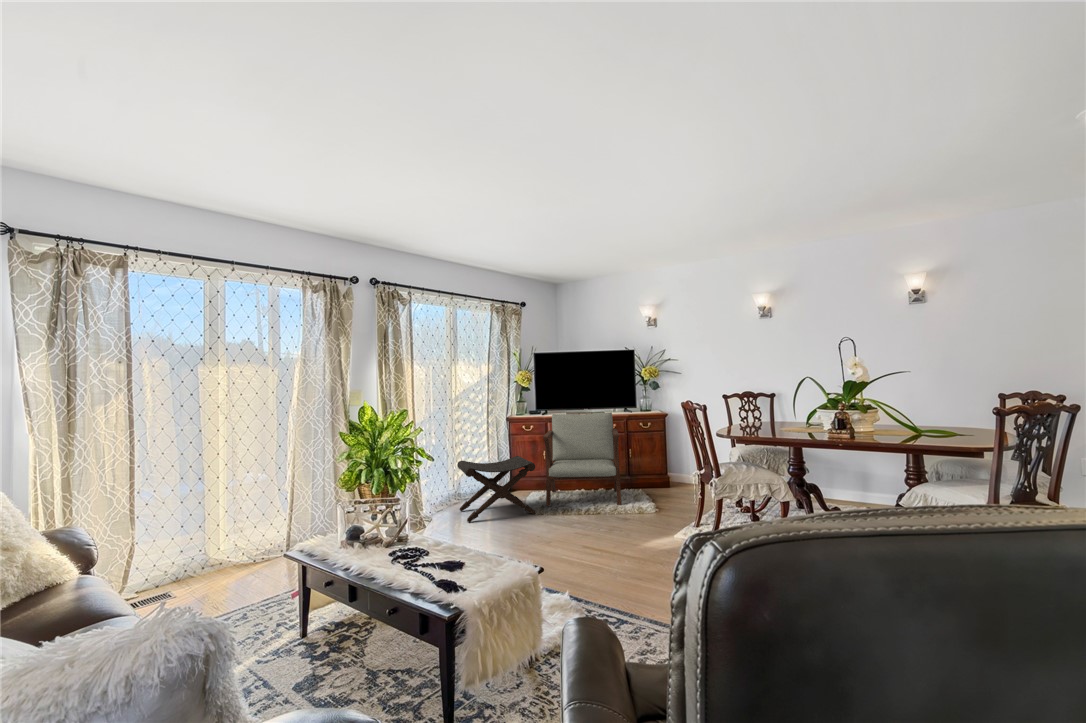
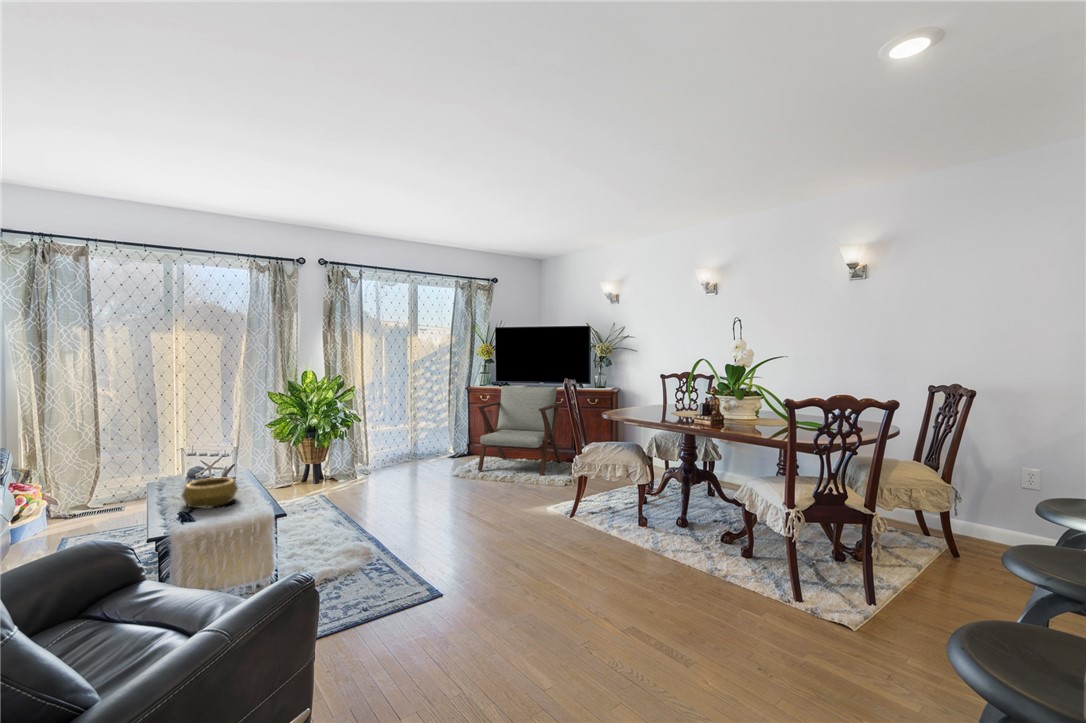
footstool: present [457,456,536,522] -> none [395,423,464,478]
decorative bowl: none [400,533,461,575] -> present [182,478,238,508]

